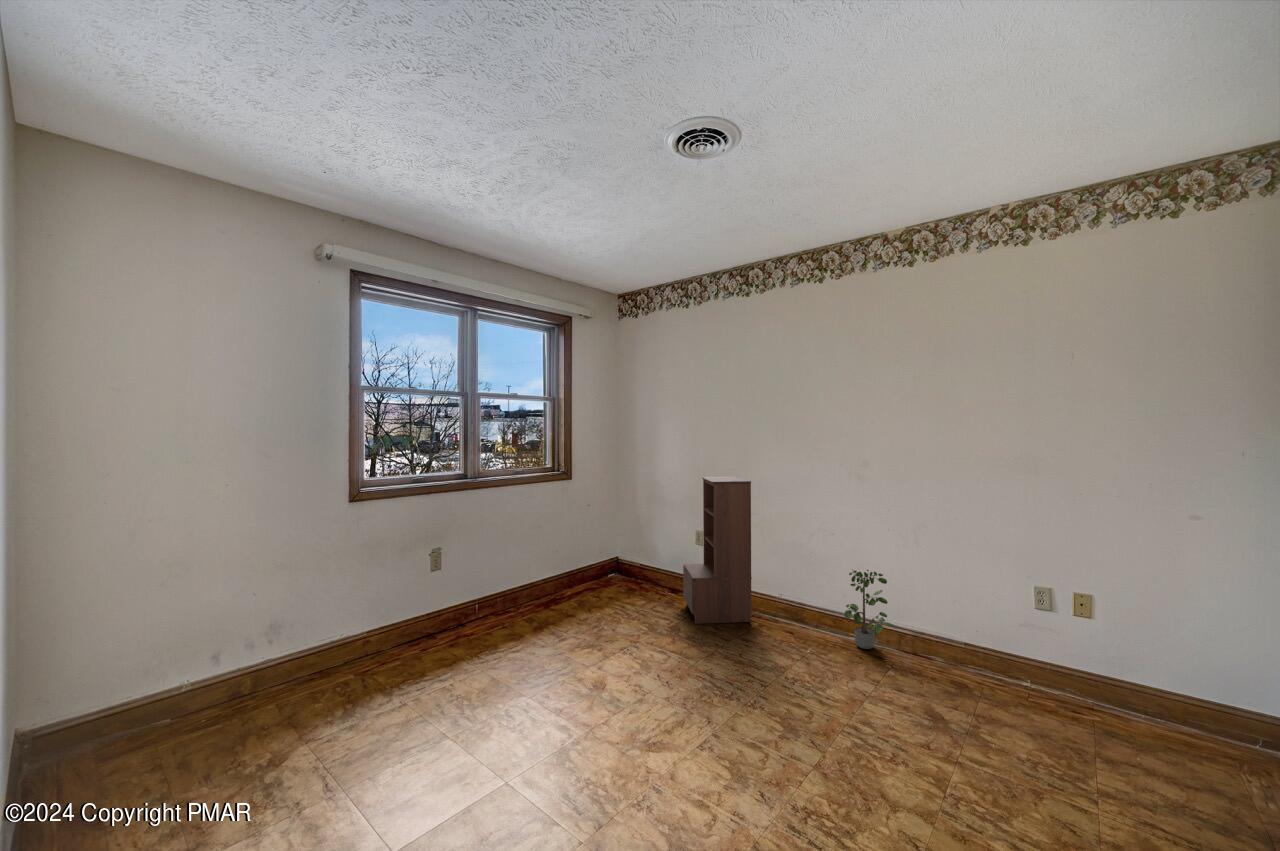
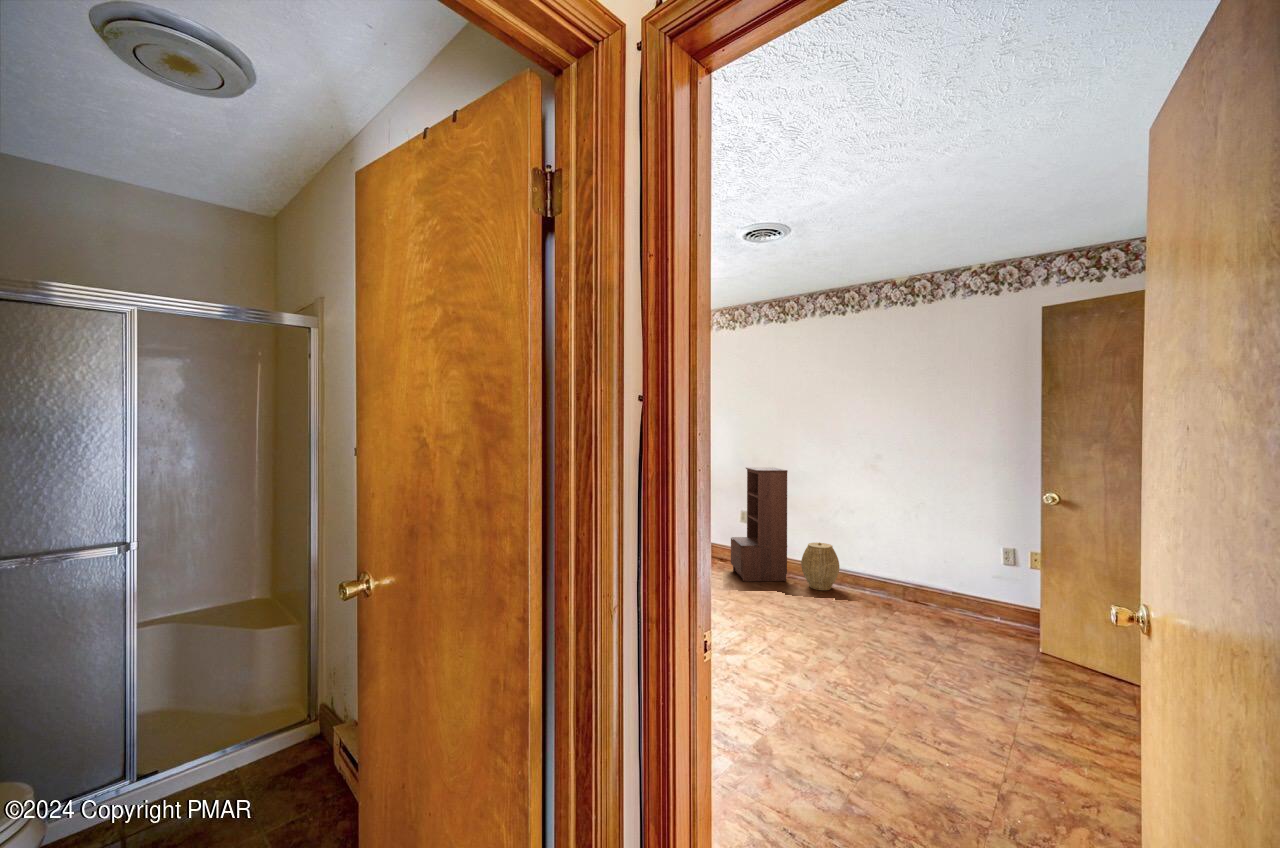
potted plant: present [844,570,894,649] -> none [861,537,901,598]
woven basket: none [769,573,817,637] -> present [801,542,840,590]

